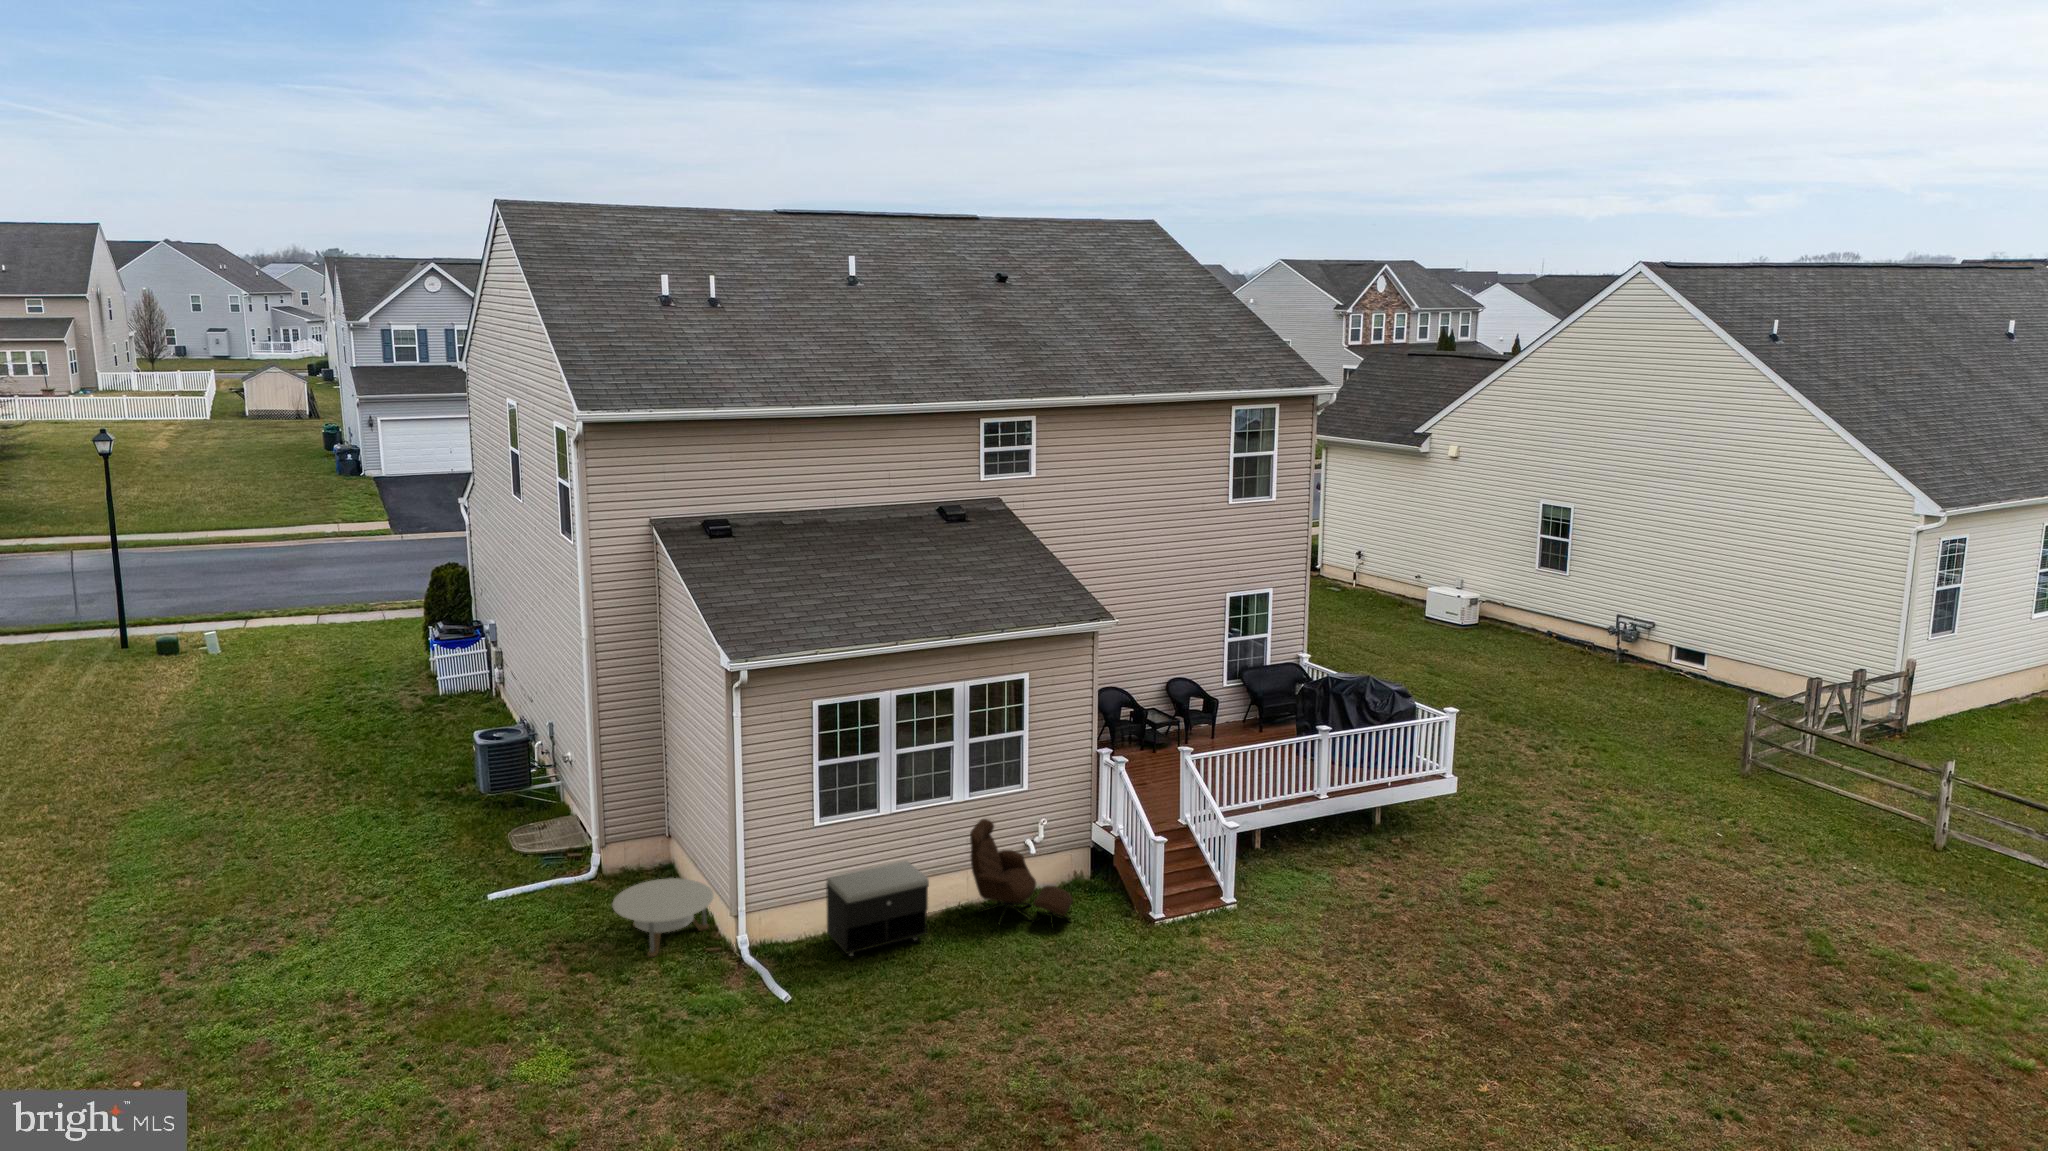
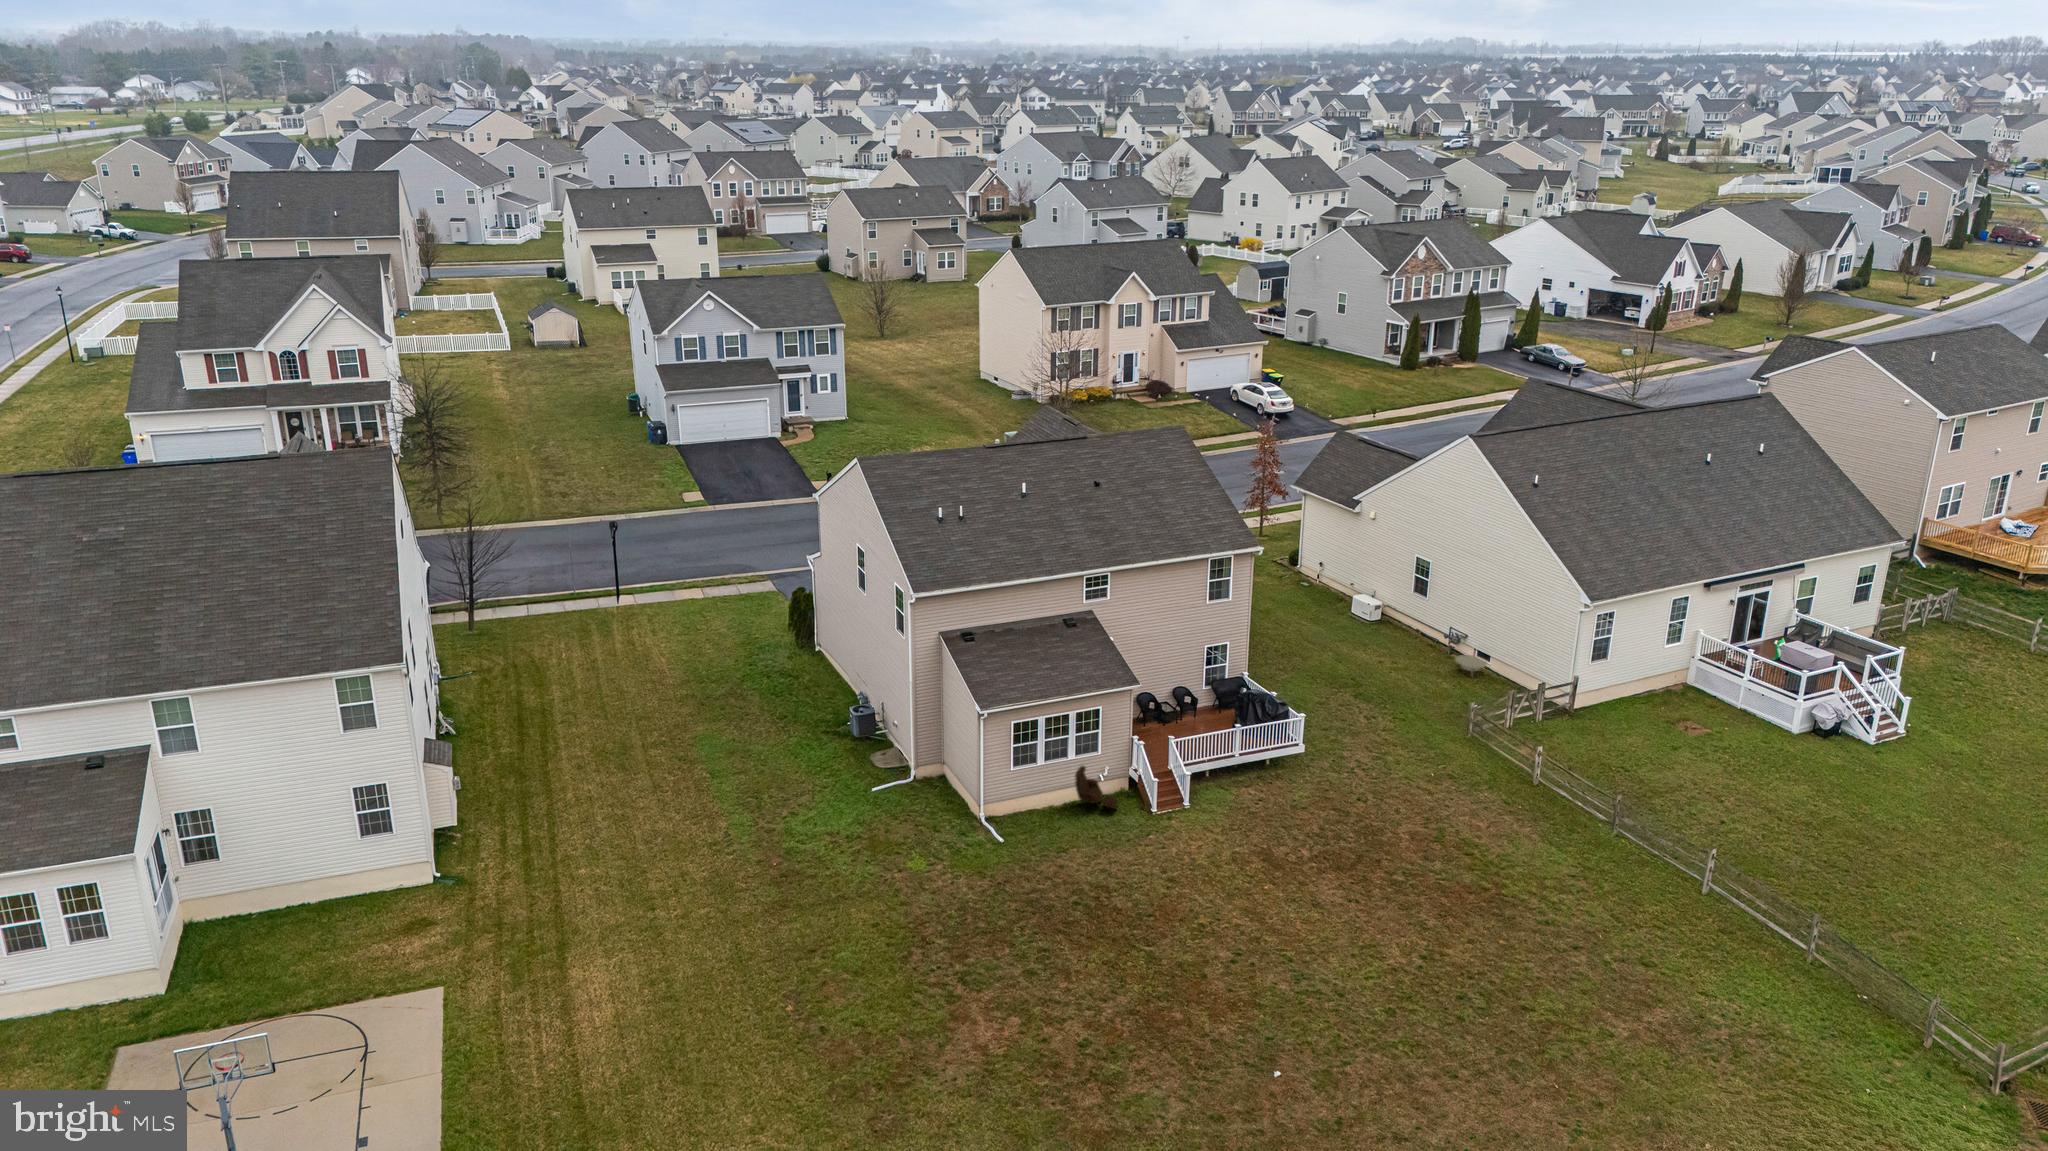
storage bench: present [826,861,929,956] -> none [1016,784,1058,823]
round table: present [612,878,714,957] -> present [1455,655,1488,678]

